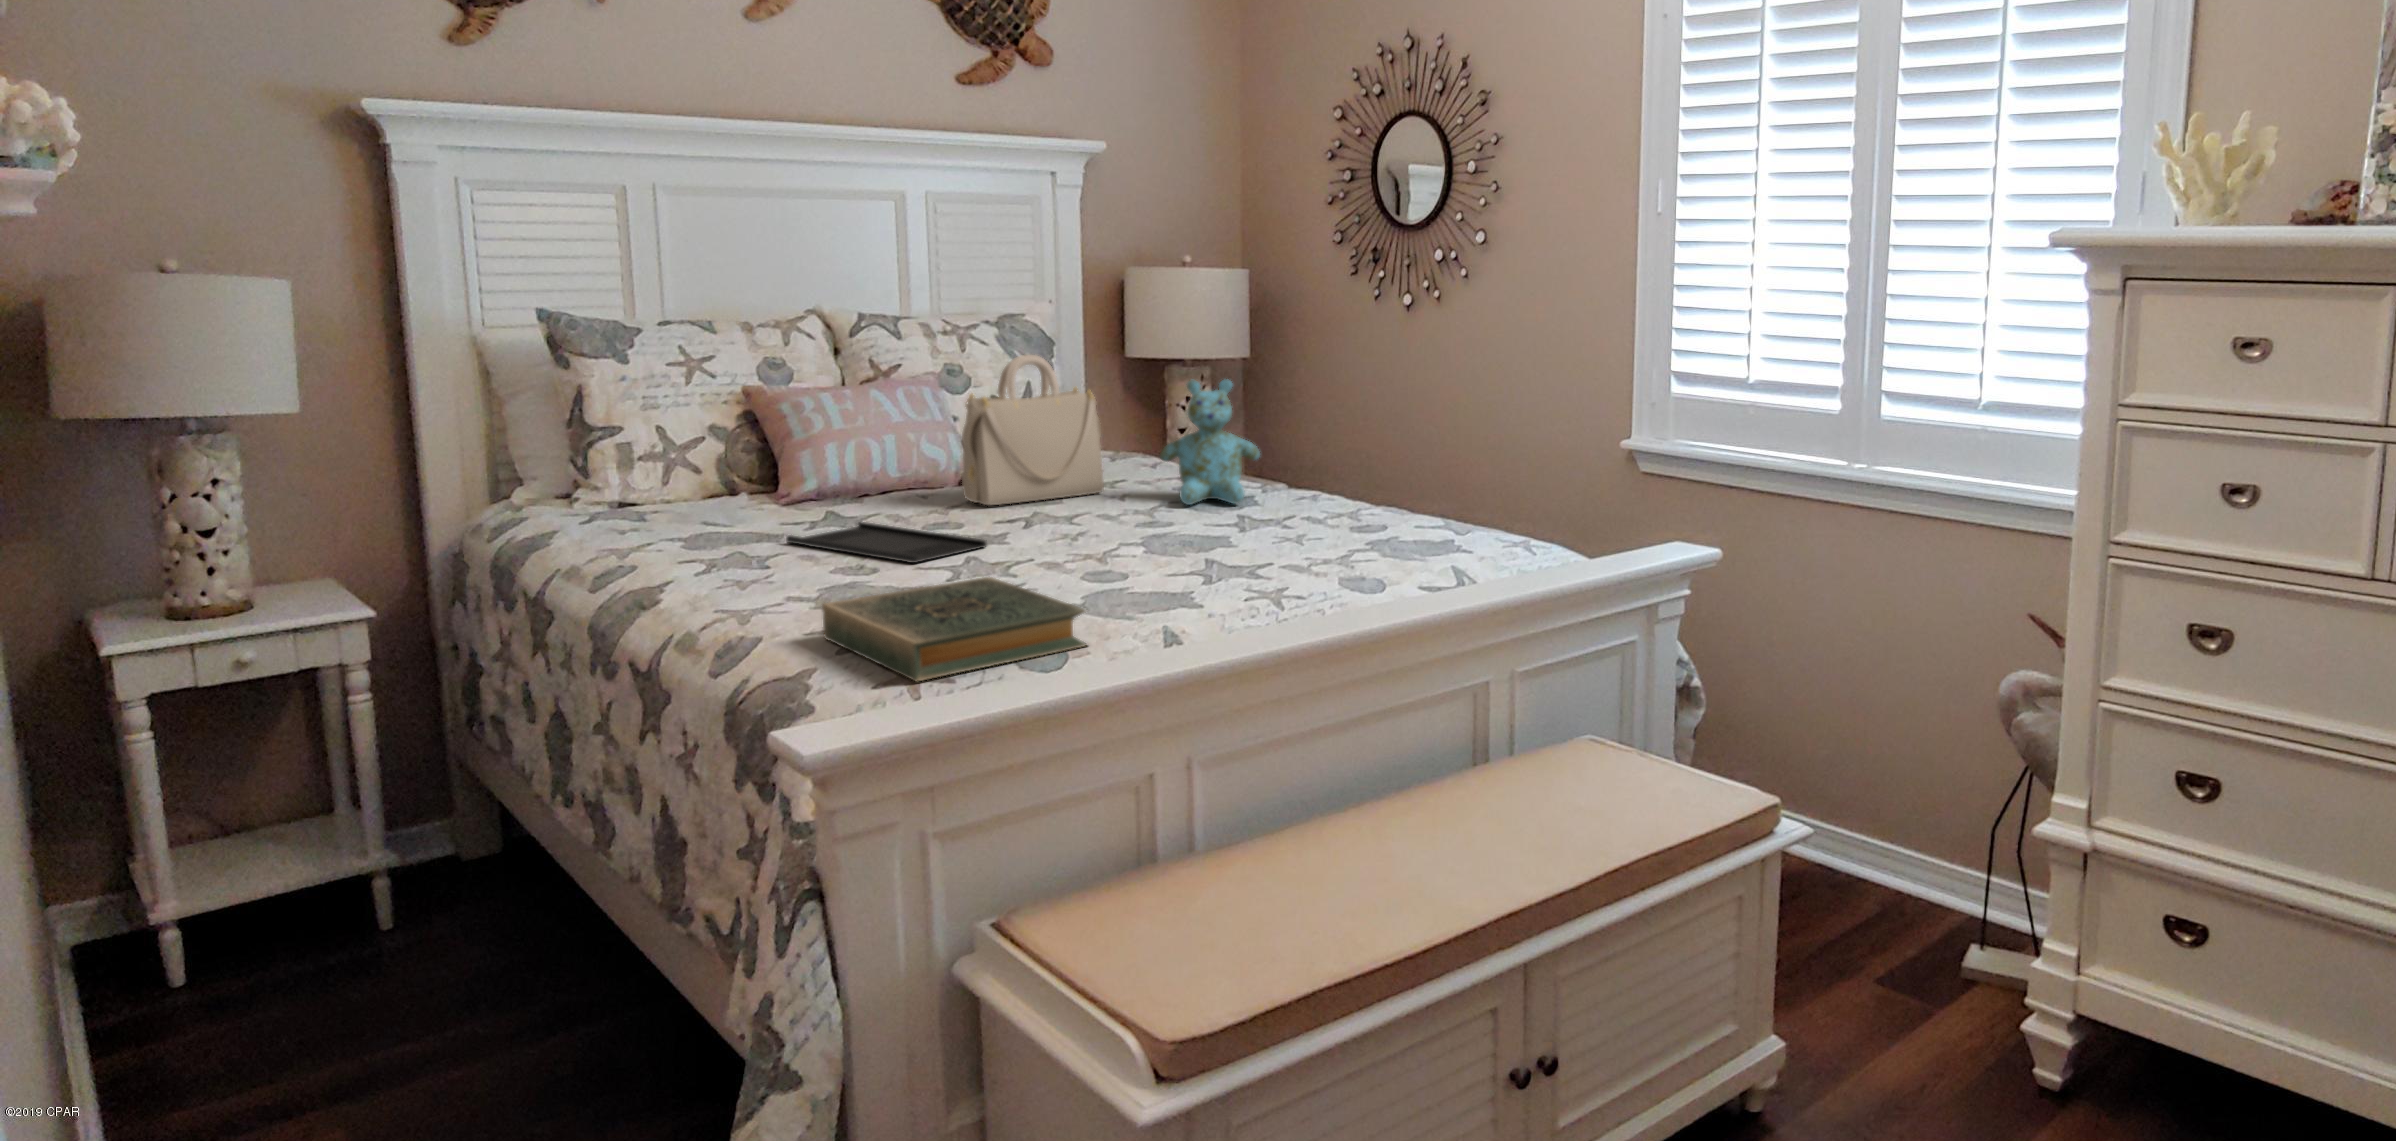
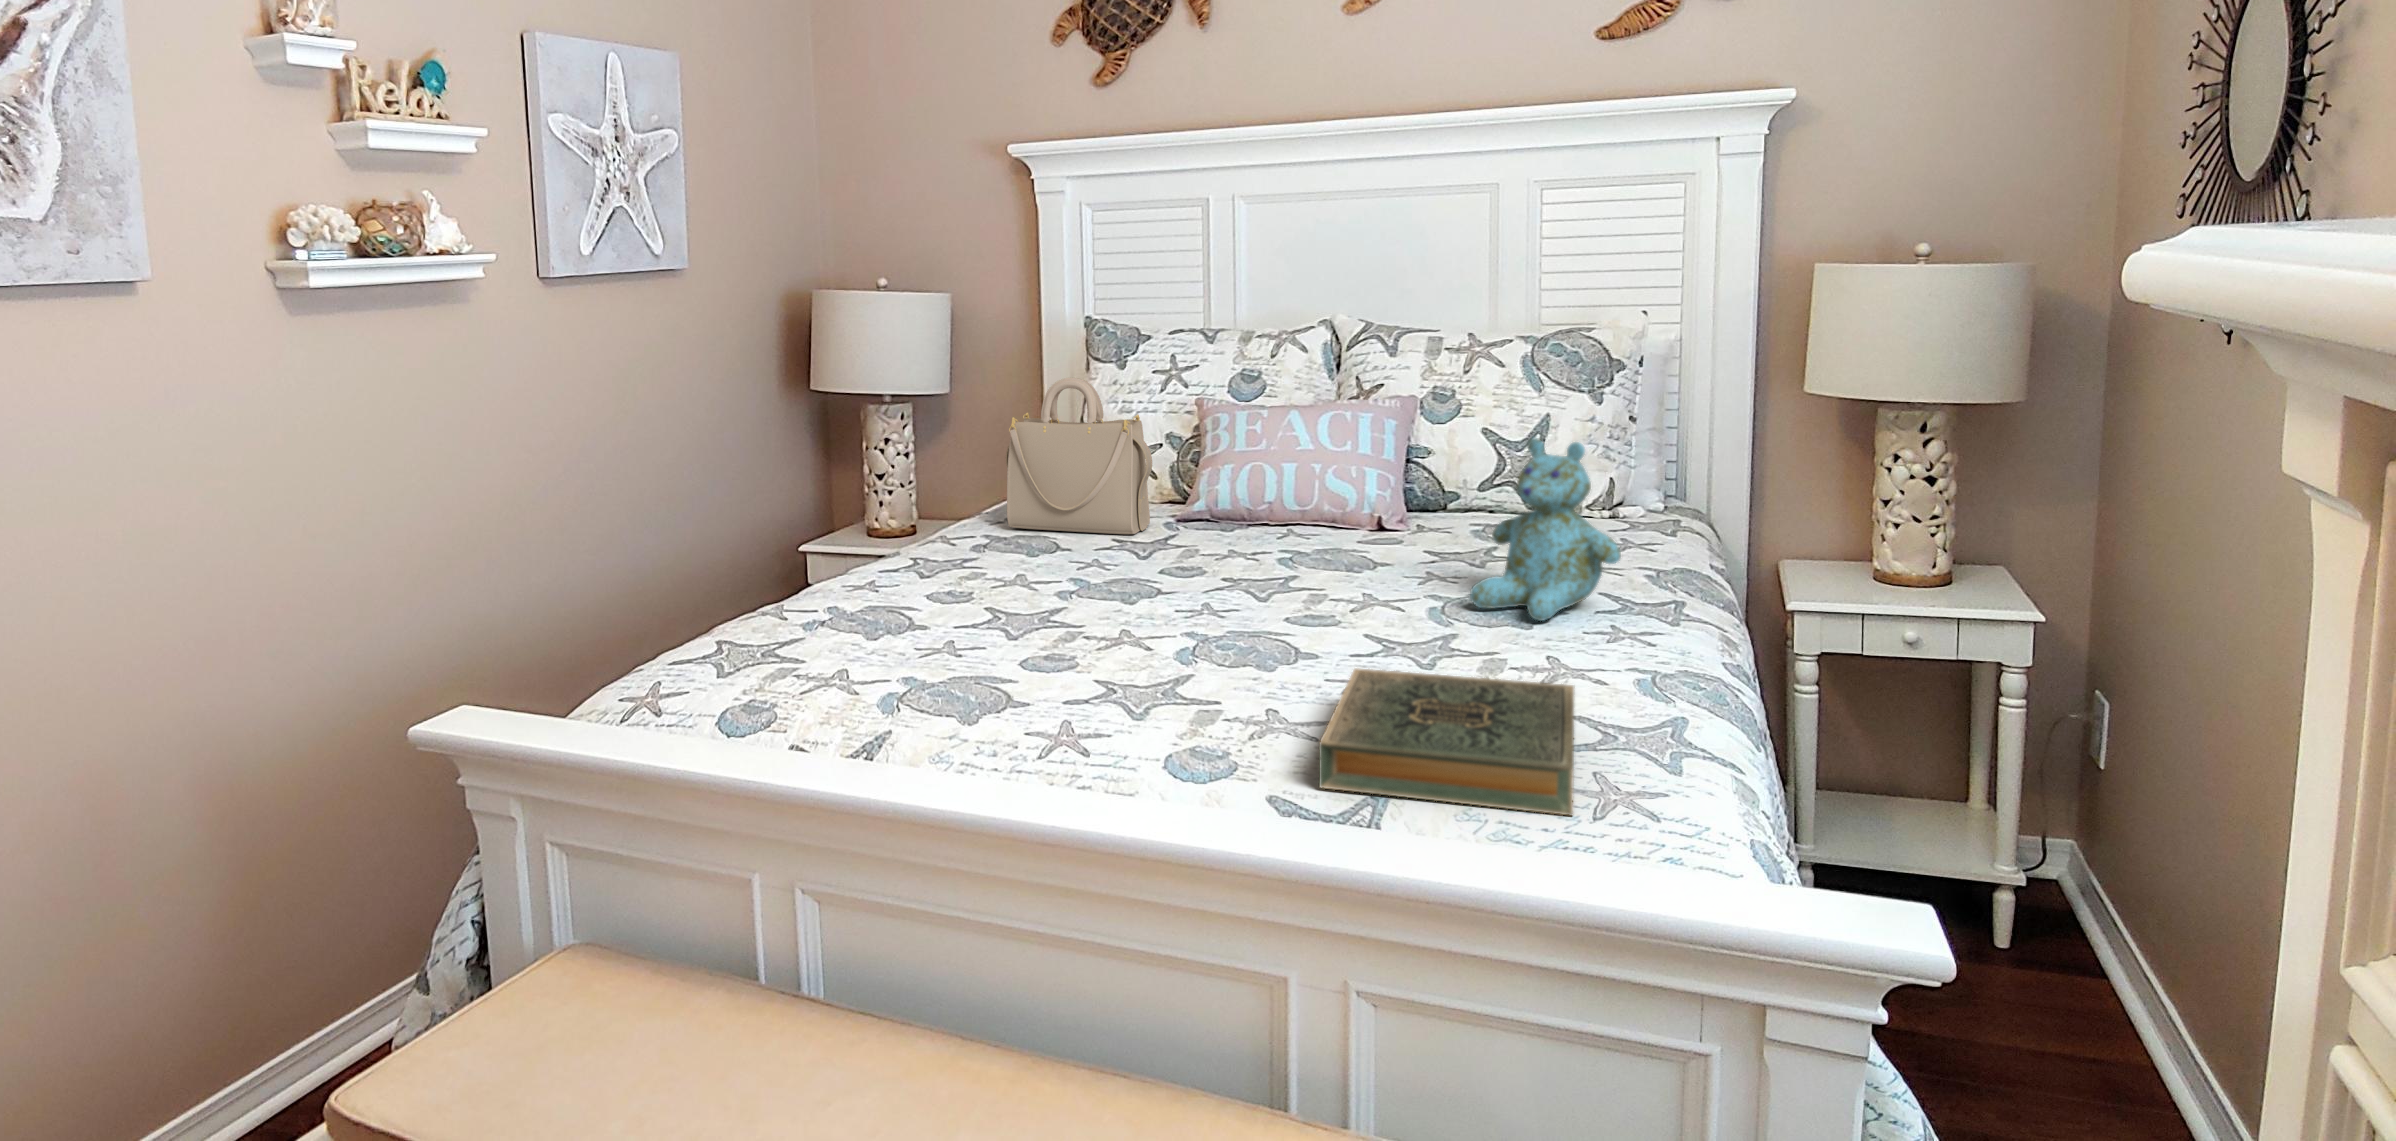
handbag: present [962,355,1104,505] -> present [1006,378,1152,534]
tray: present [786,522,986,563] -> none [1052,553,1153,606]
hardback book: present [822,577,1087,682] -> present [1319,669,1575,815]

